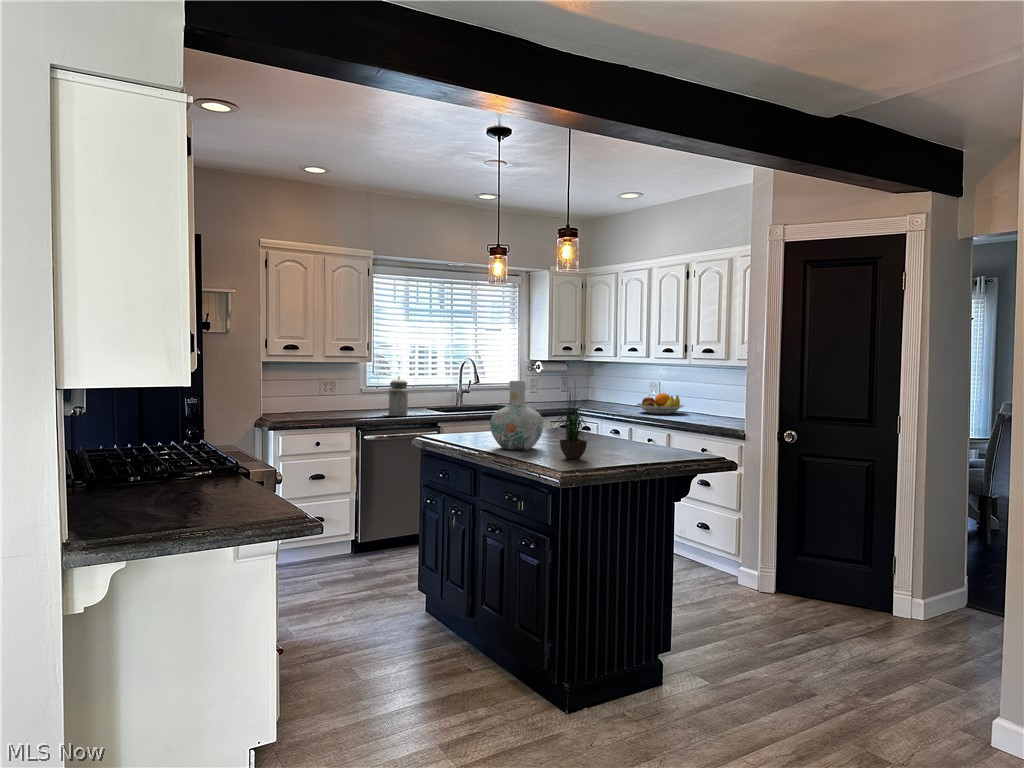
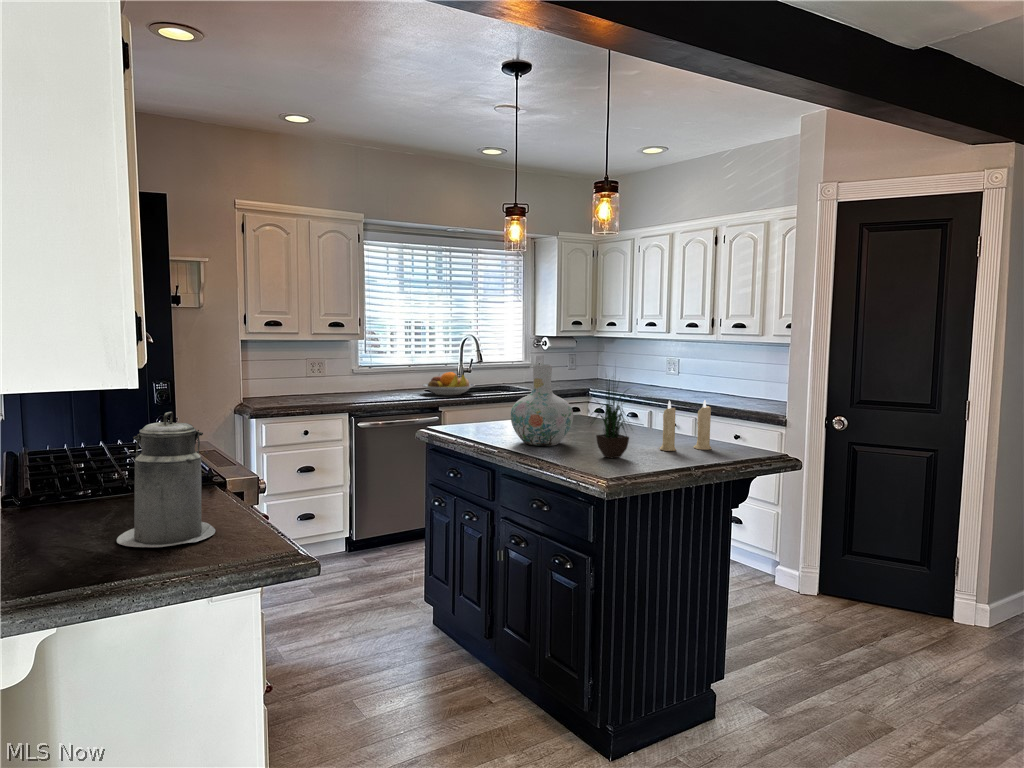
canister: present [384,377,409,416] -> present [117,412,215,547]
fruit bowl: present [636,393,684,414] -> present [422,372,475,395]
candle: none [615,410,661,454] -> present [659,400,711,451]

